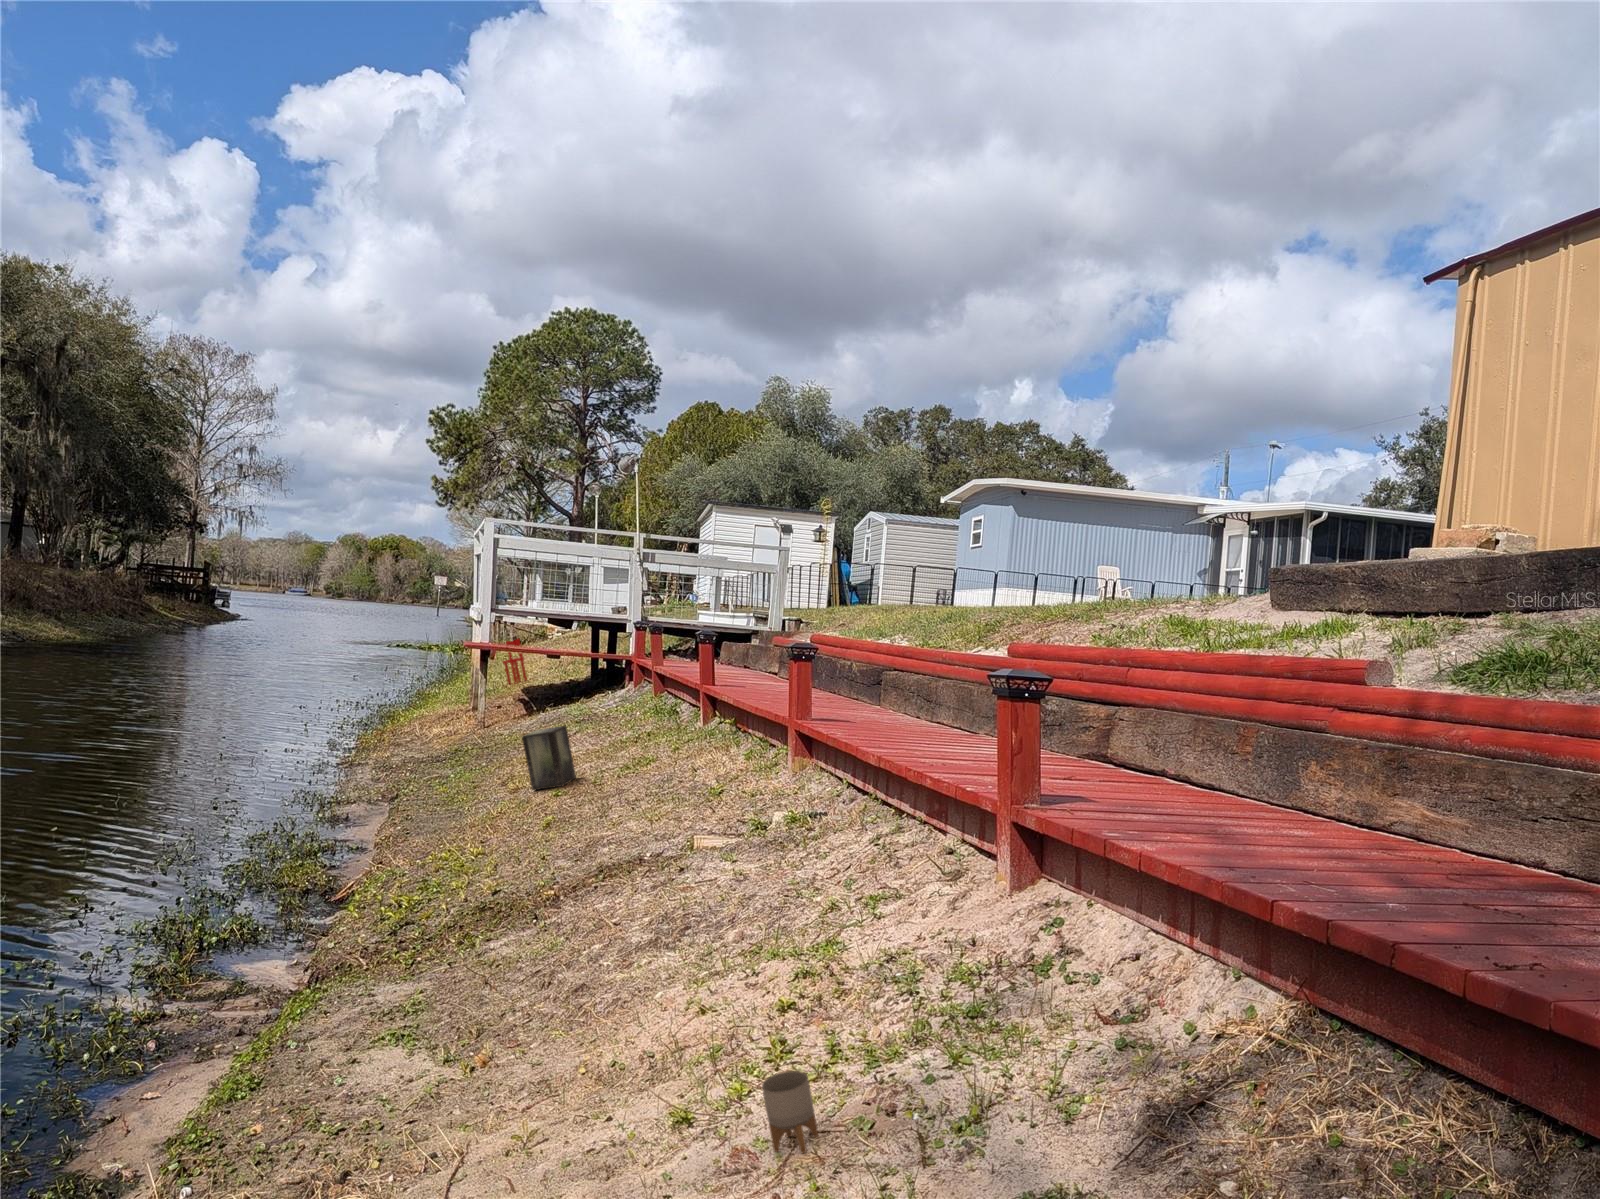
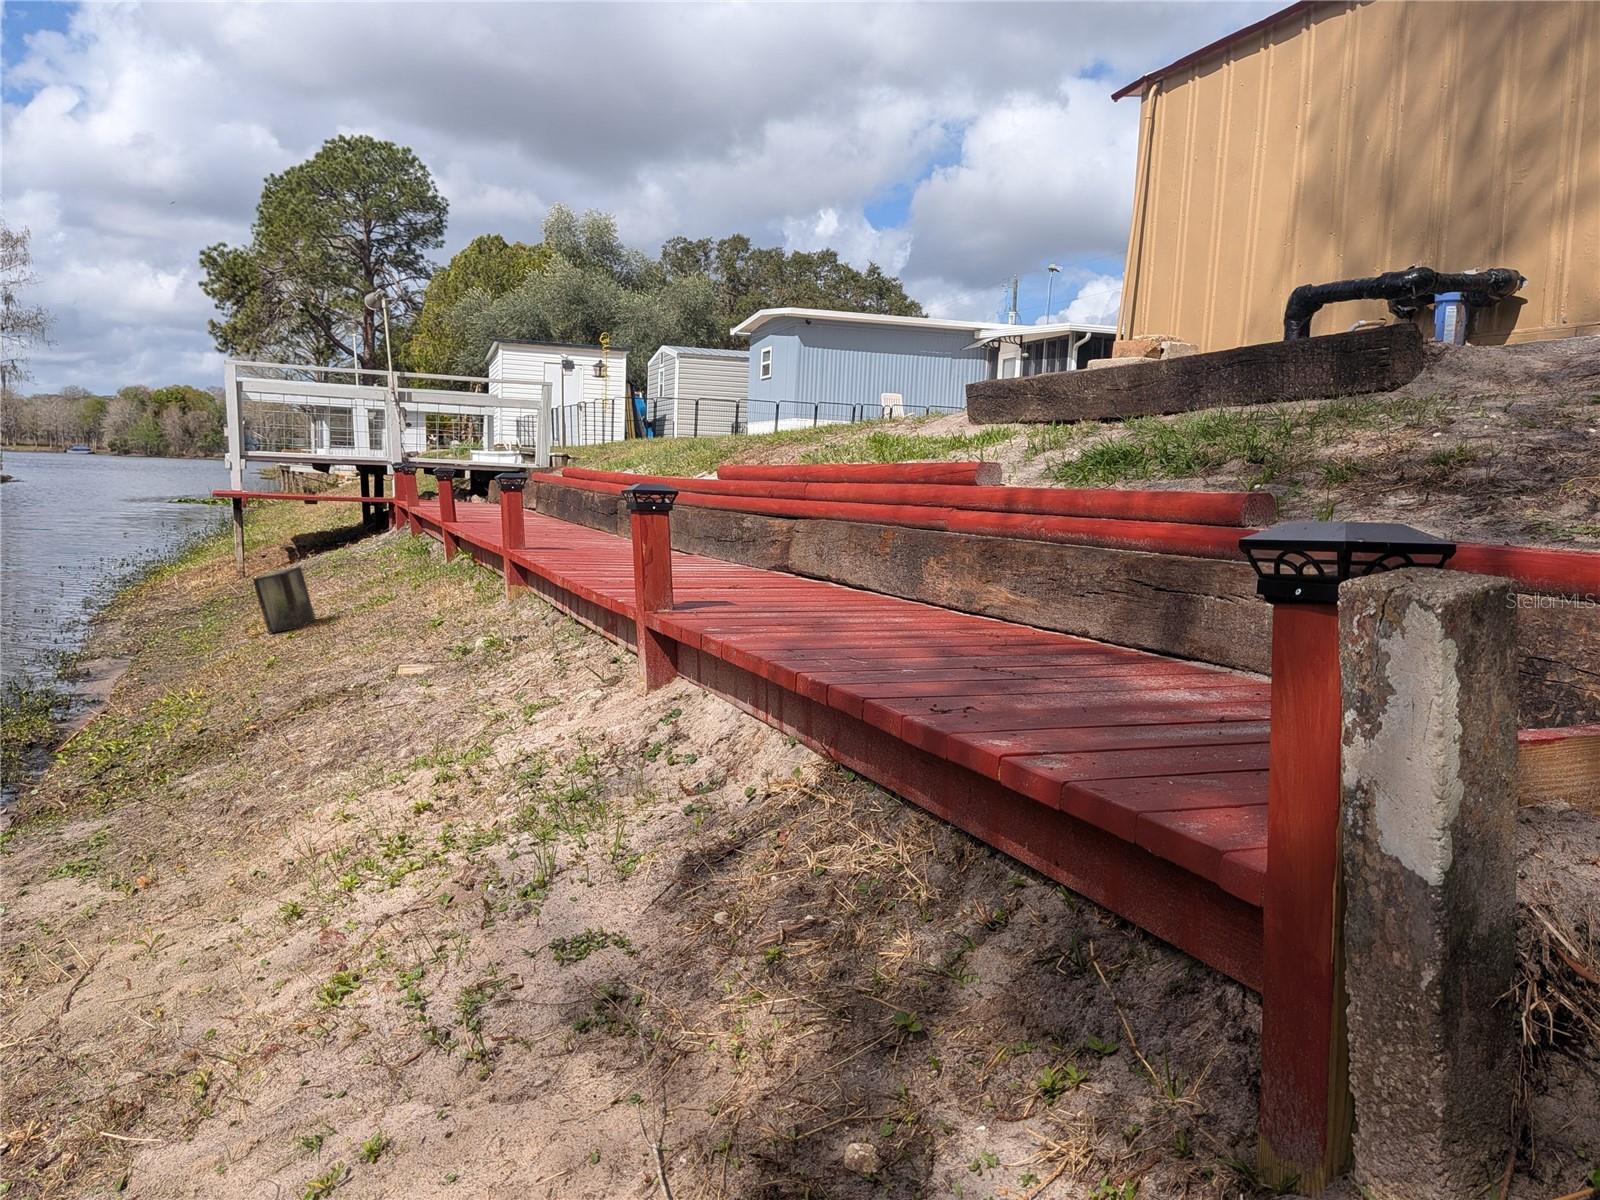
chair: present [503,639,527,684] -> none [267,484,296,533]
planter: present [762,1071,818,1153] -> none [356,860,418,935]

